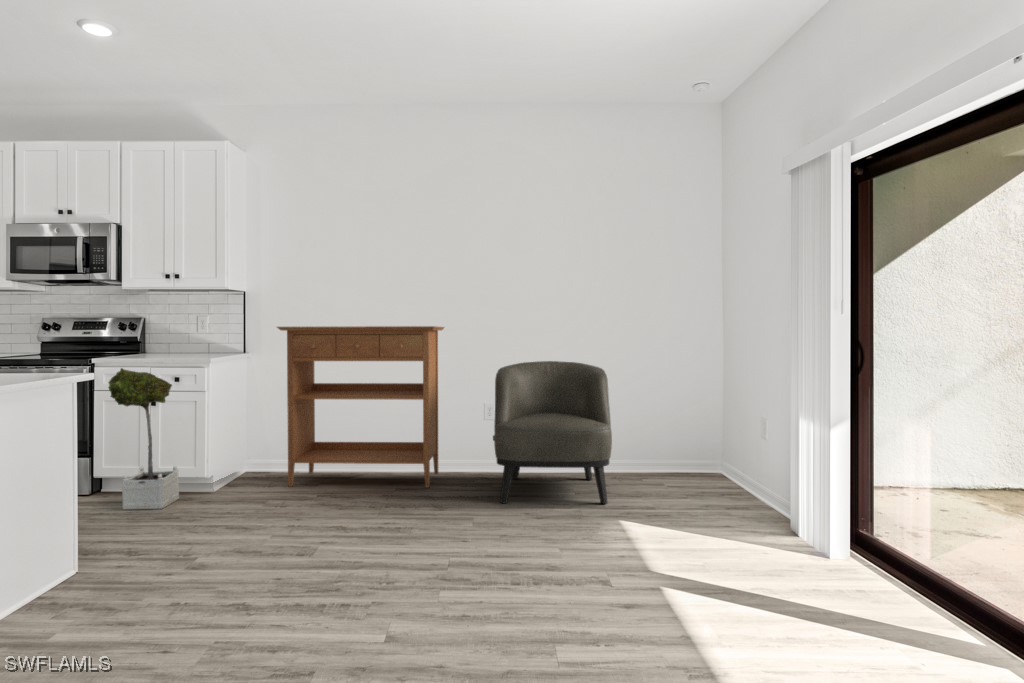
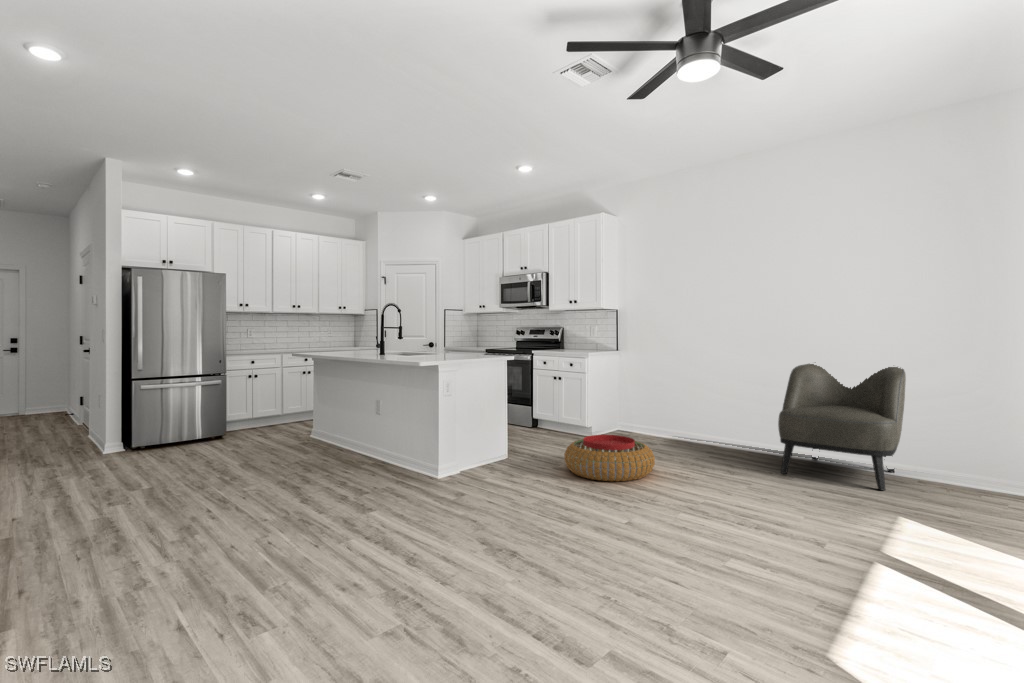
console table: present [277,326,444,488] -> none [628,331,756,455]
potted tree: present [108,368,179,510] -> none [536,357,572,440]
pouf: none [209,489,362,573] -> present [564,435,655,481]

